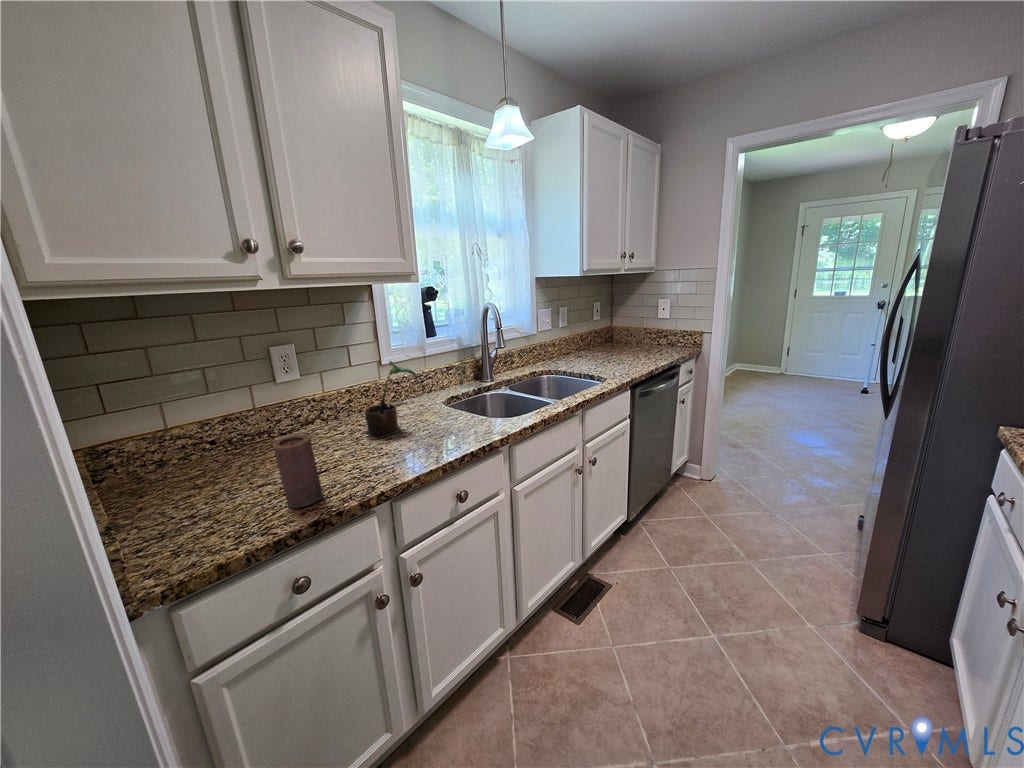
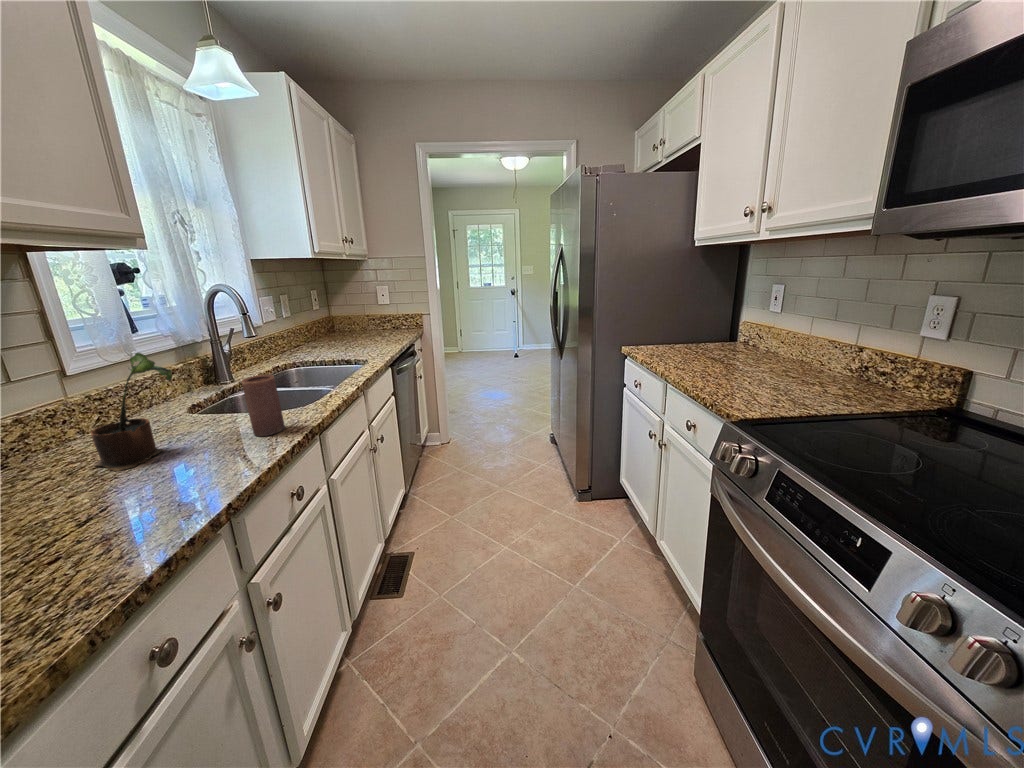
candle: present [273,434,323,508] -> present [242,375,285,436]

